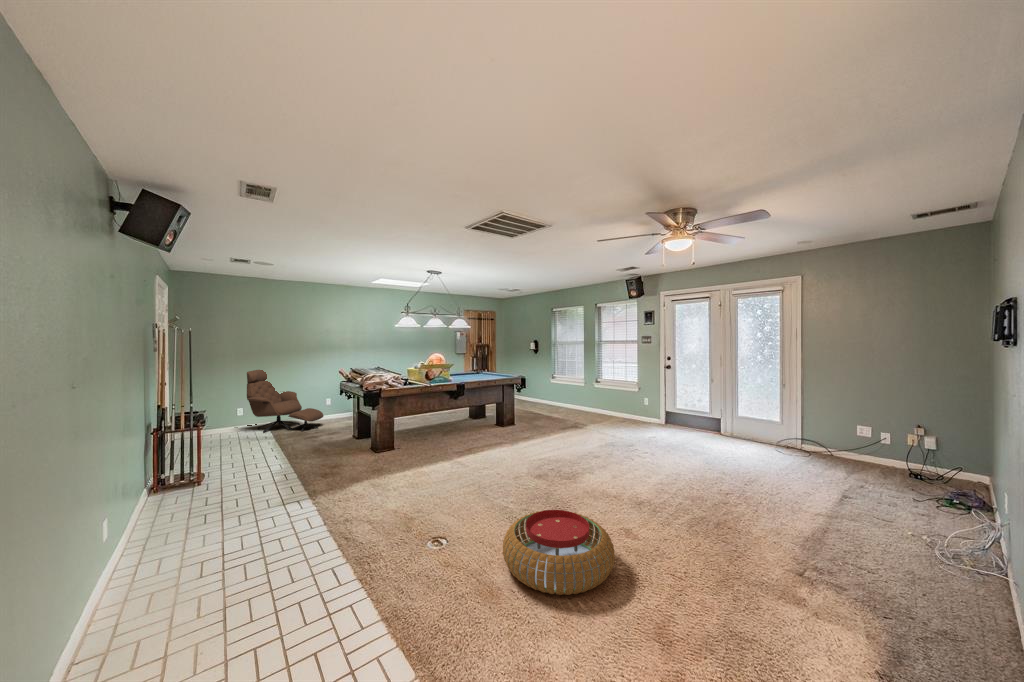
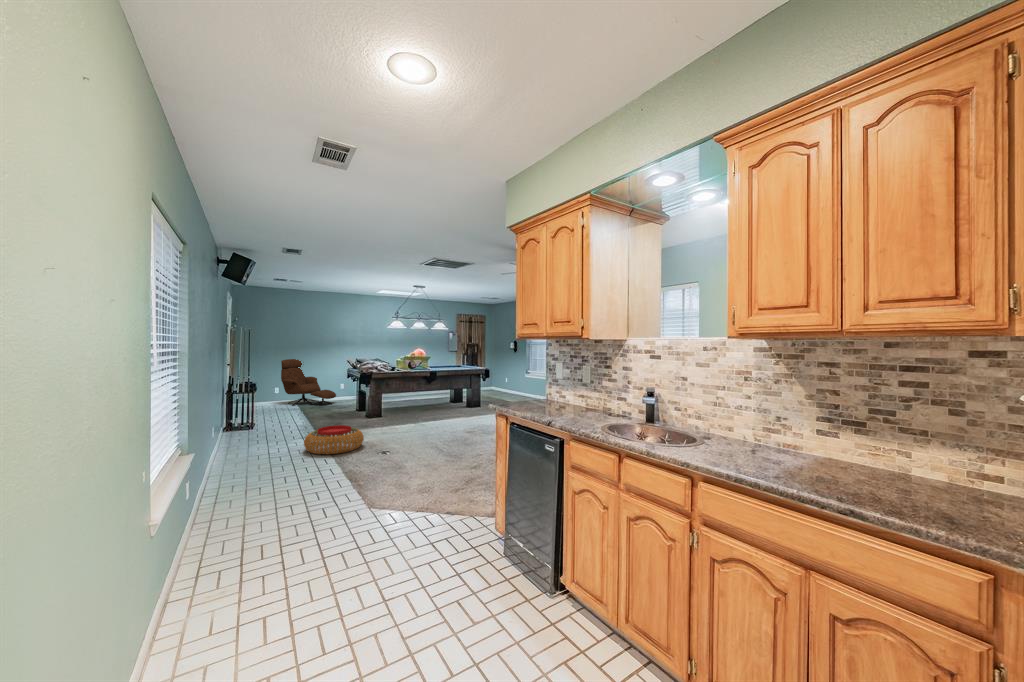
pouf: present [503,510,615,595] -> present [304,425,364,454]

